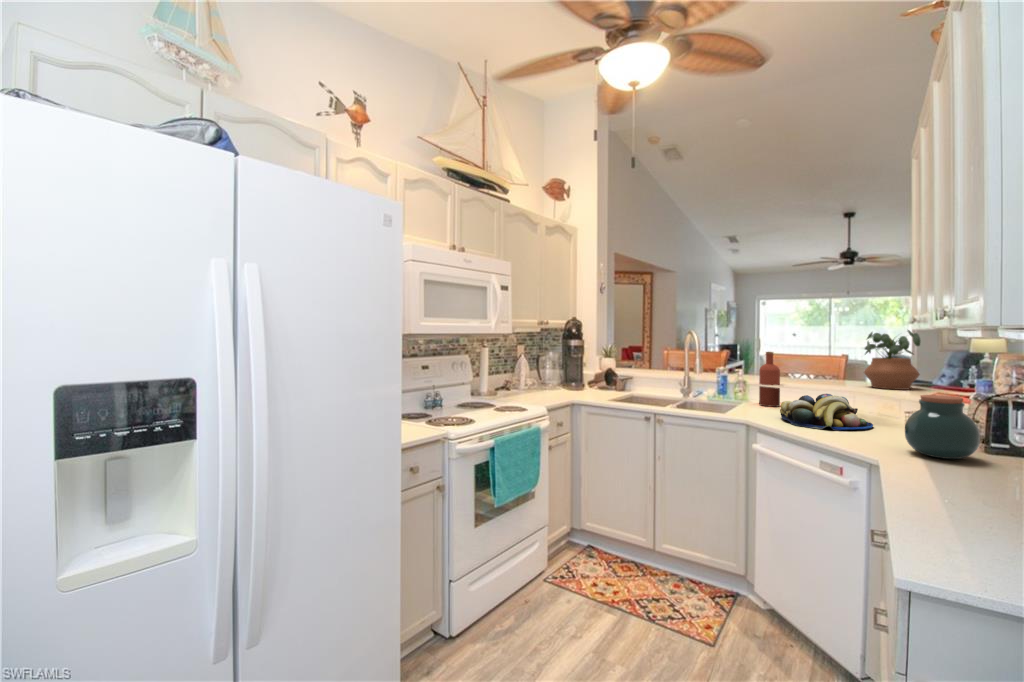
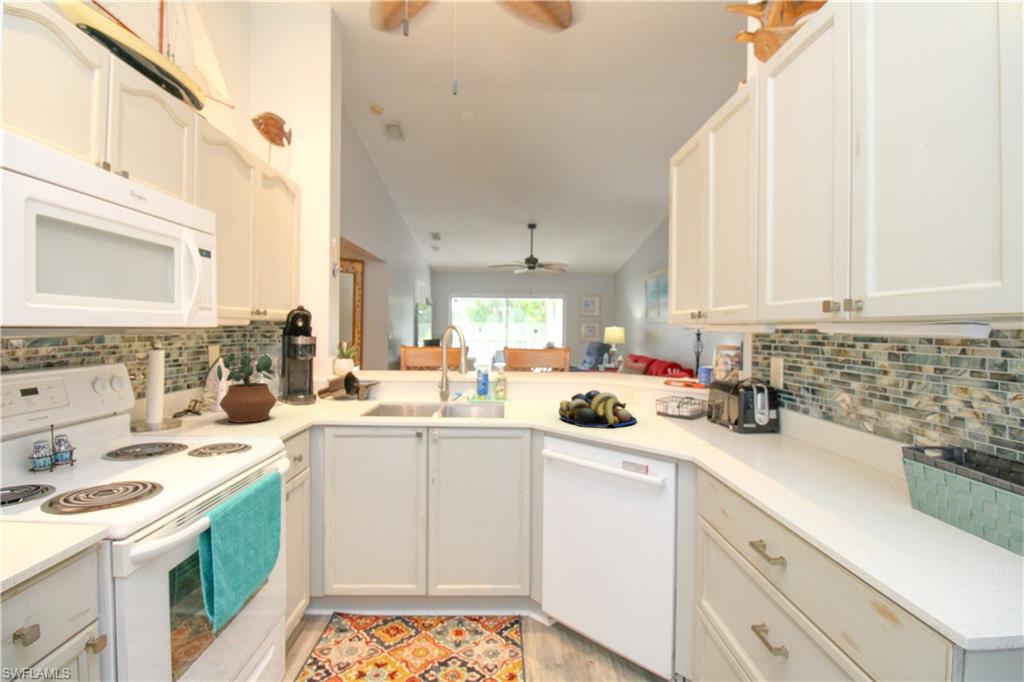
potted plant: present [864,330,920,390] -> present [217,352,277,423]
bottle: present [759,352,780,407] -> none [524,349,543,406]
jar: present [905,395,980,459] -> none [687,388,740,446]

